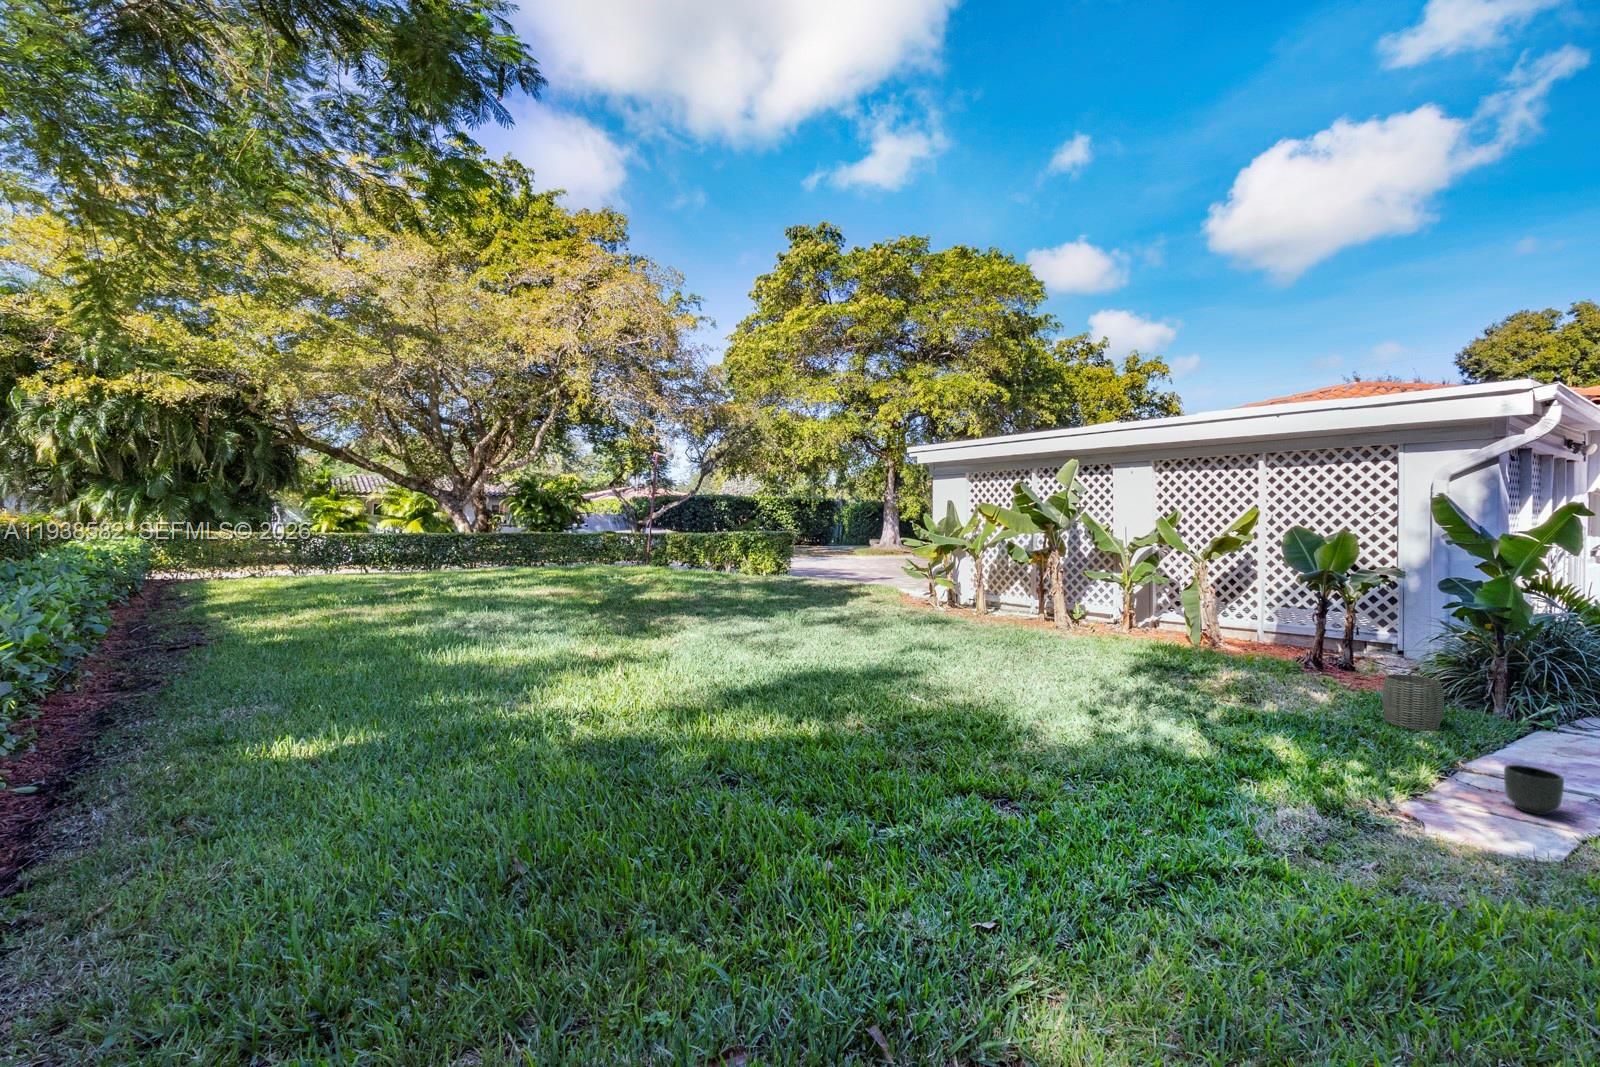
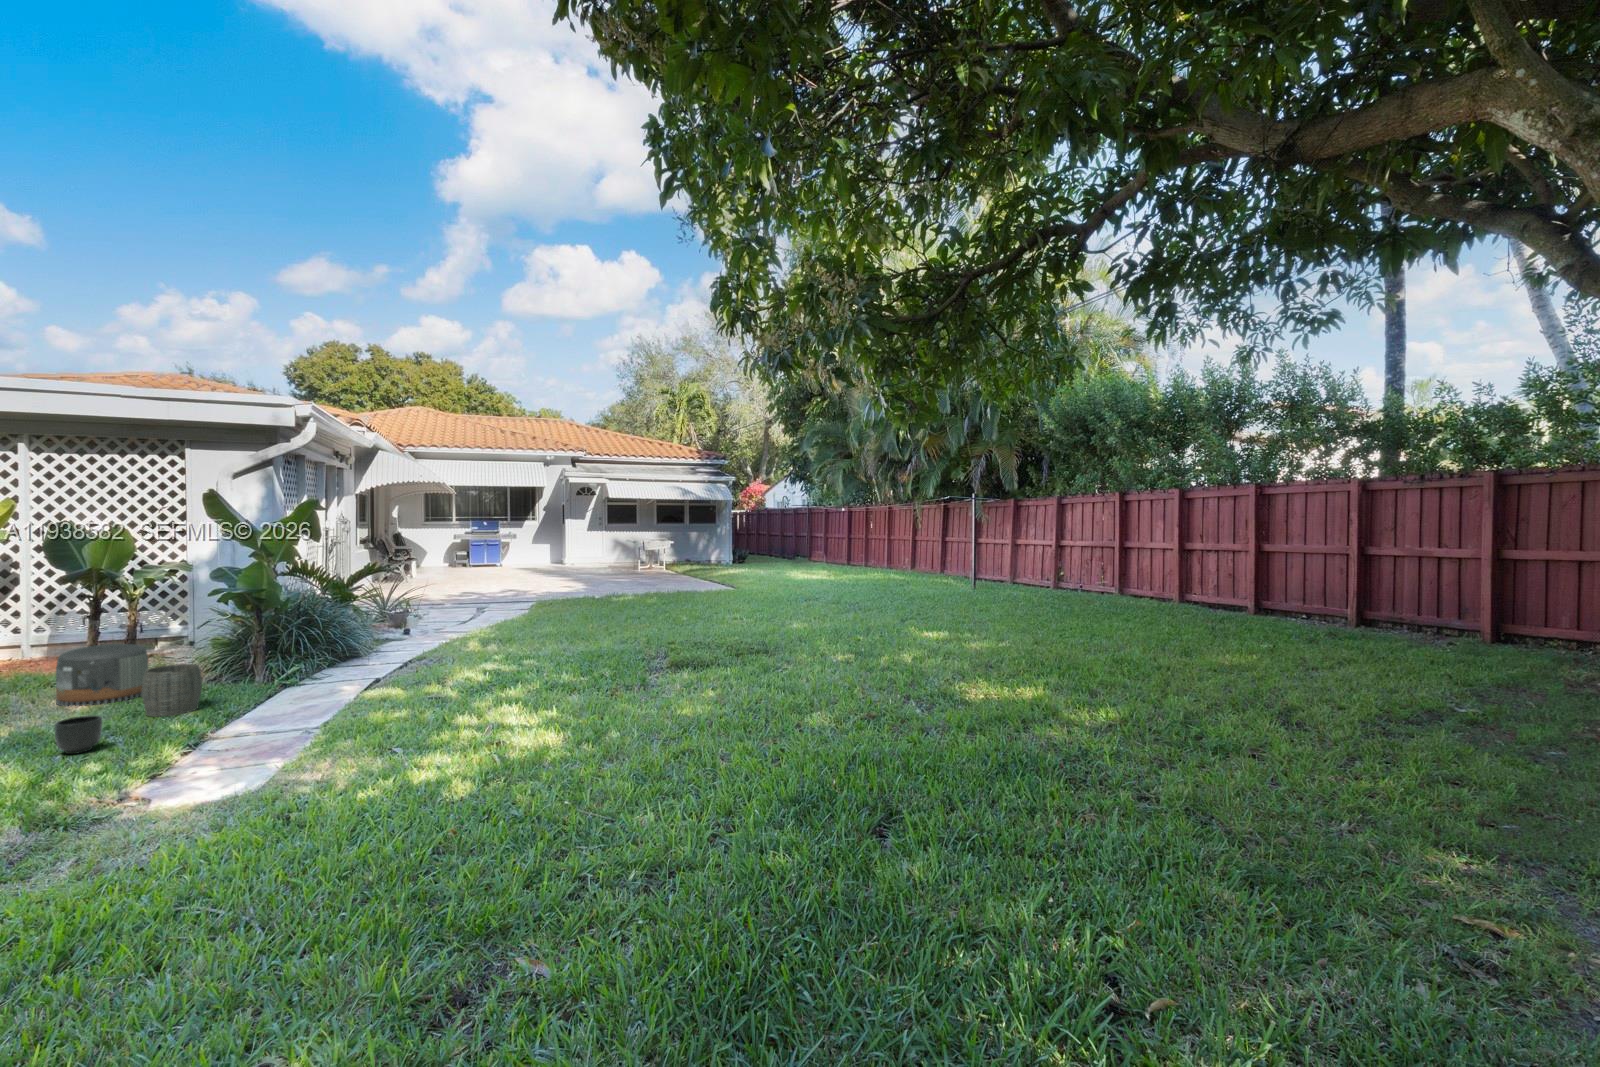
pouf: none [1300,641,1377,700] -> present [56,644,148,707]
planter: present [1504,765,1564,815] -> present [55,716,102,754]

